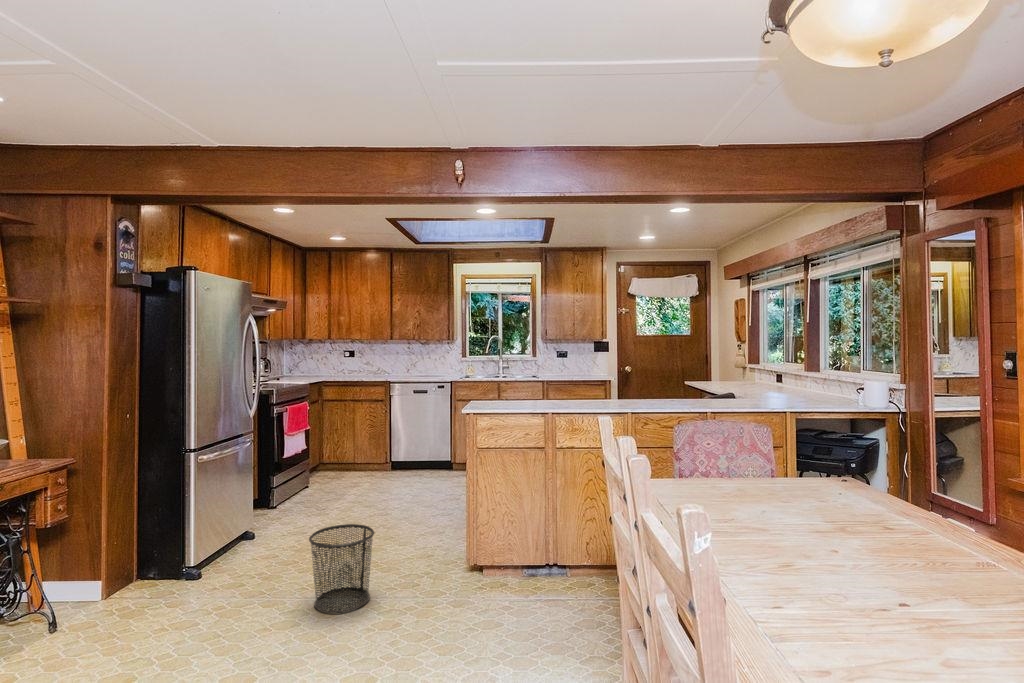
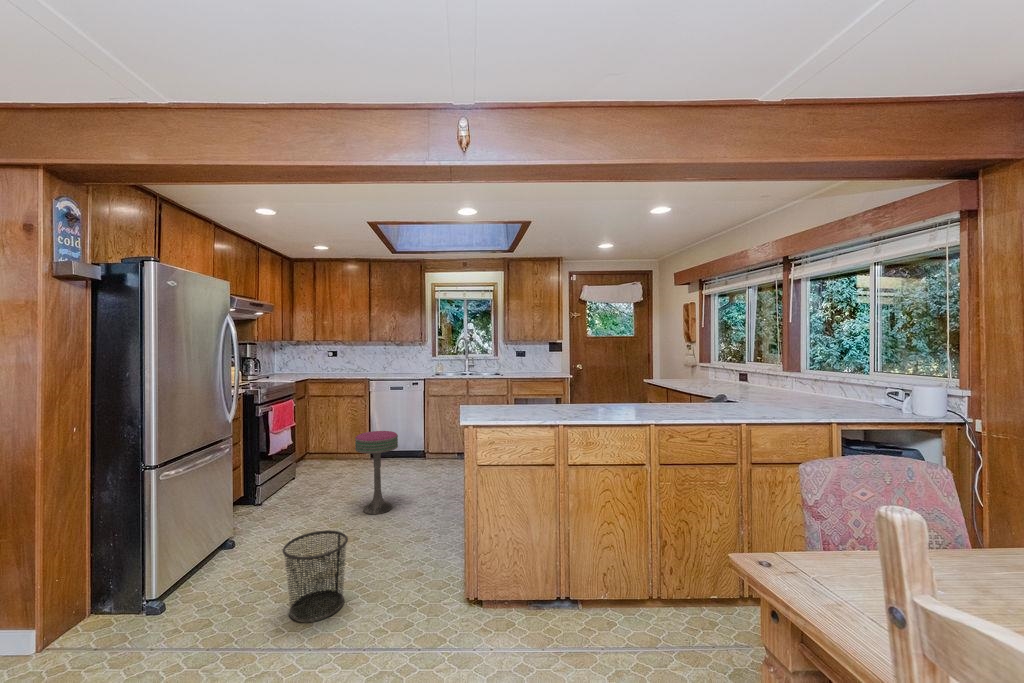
bar stool: none [377,433,423,522] -> present [355,431,398,514]

